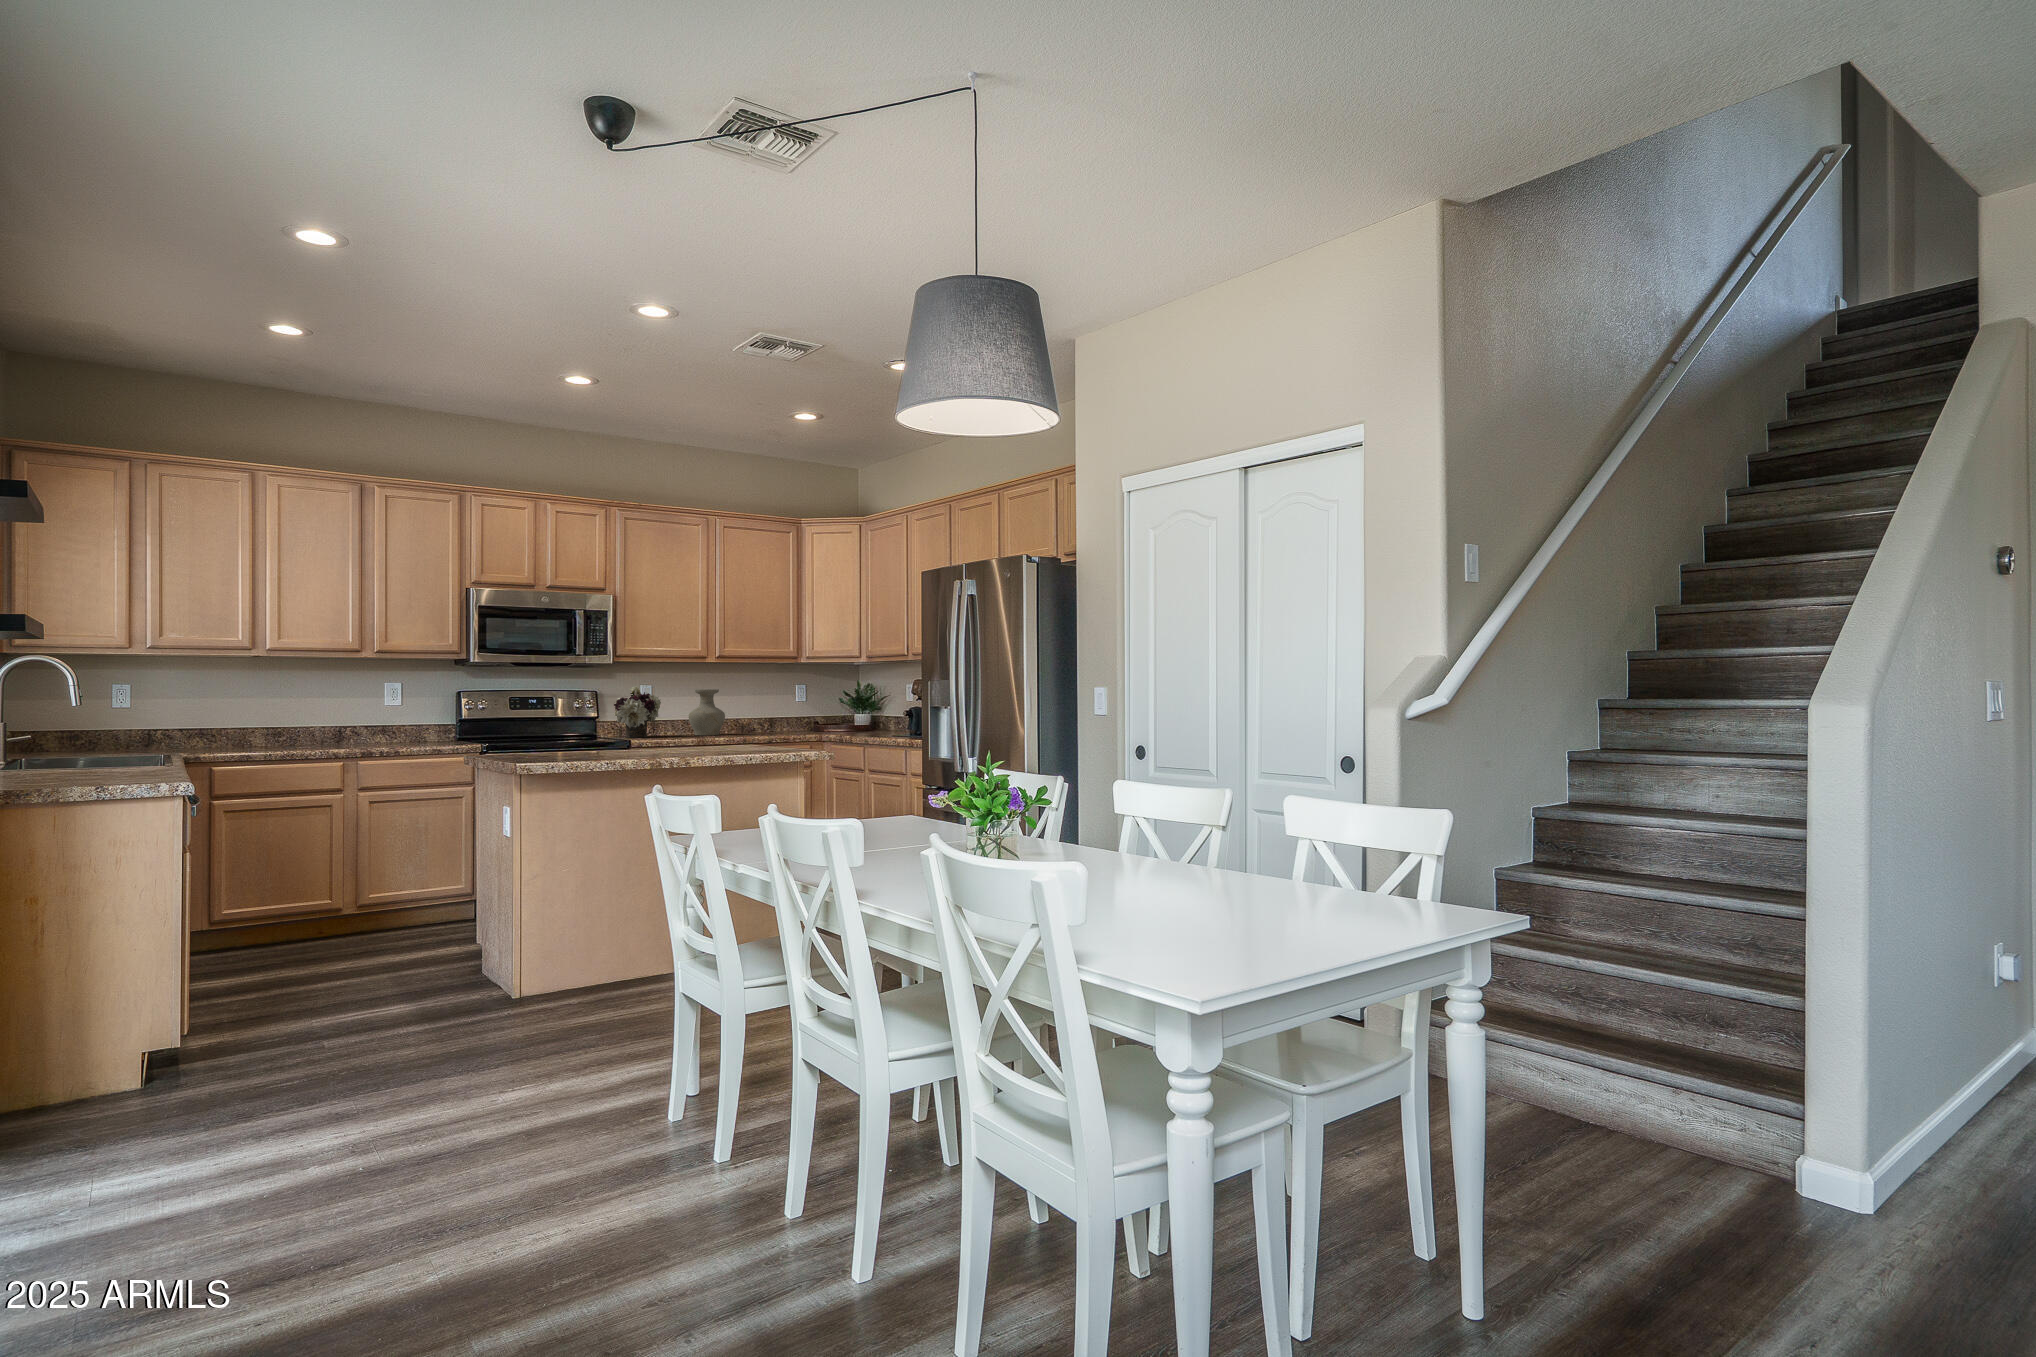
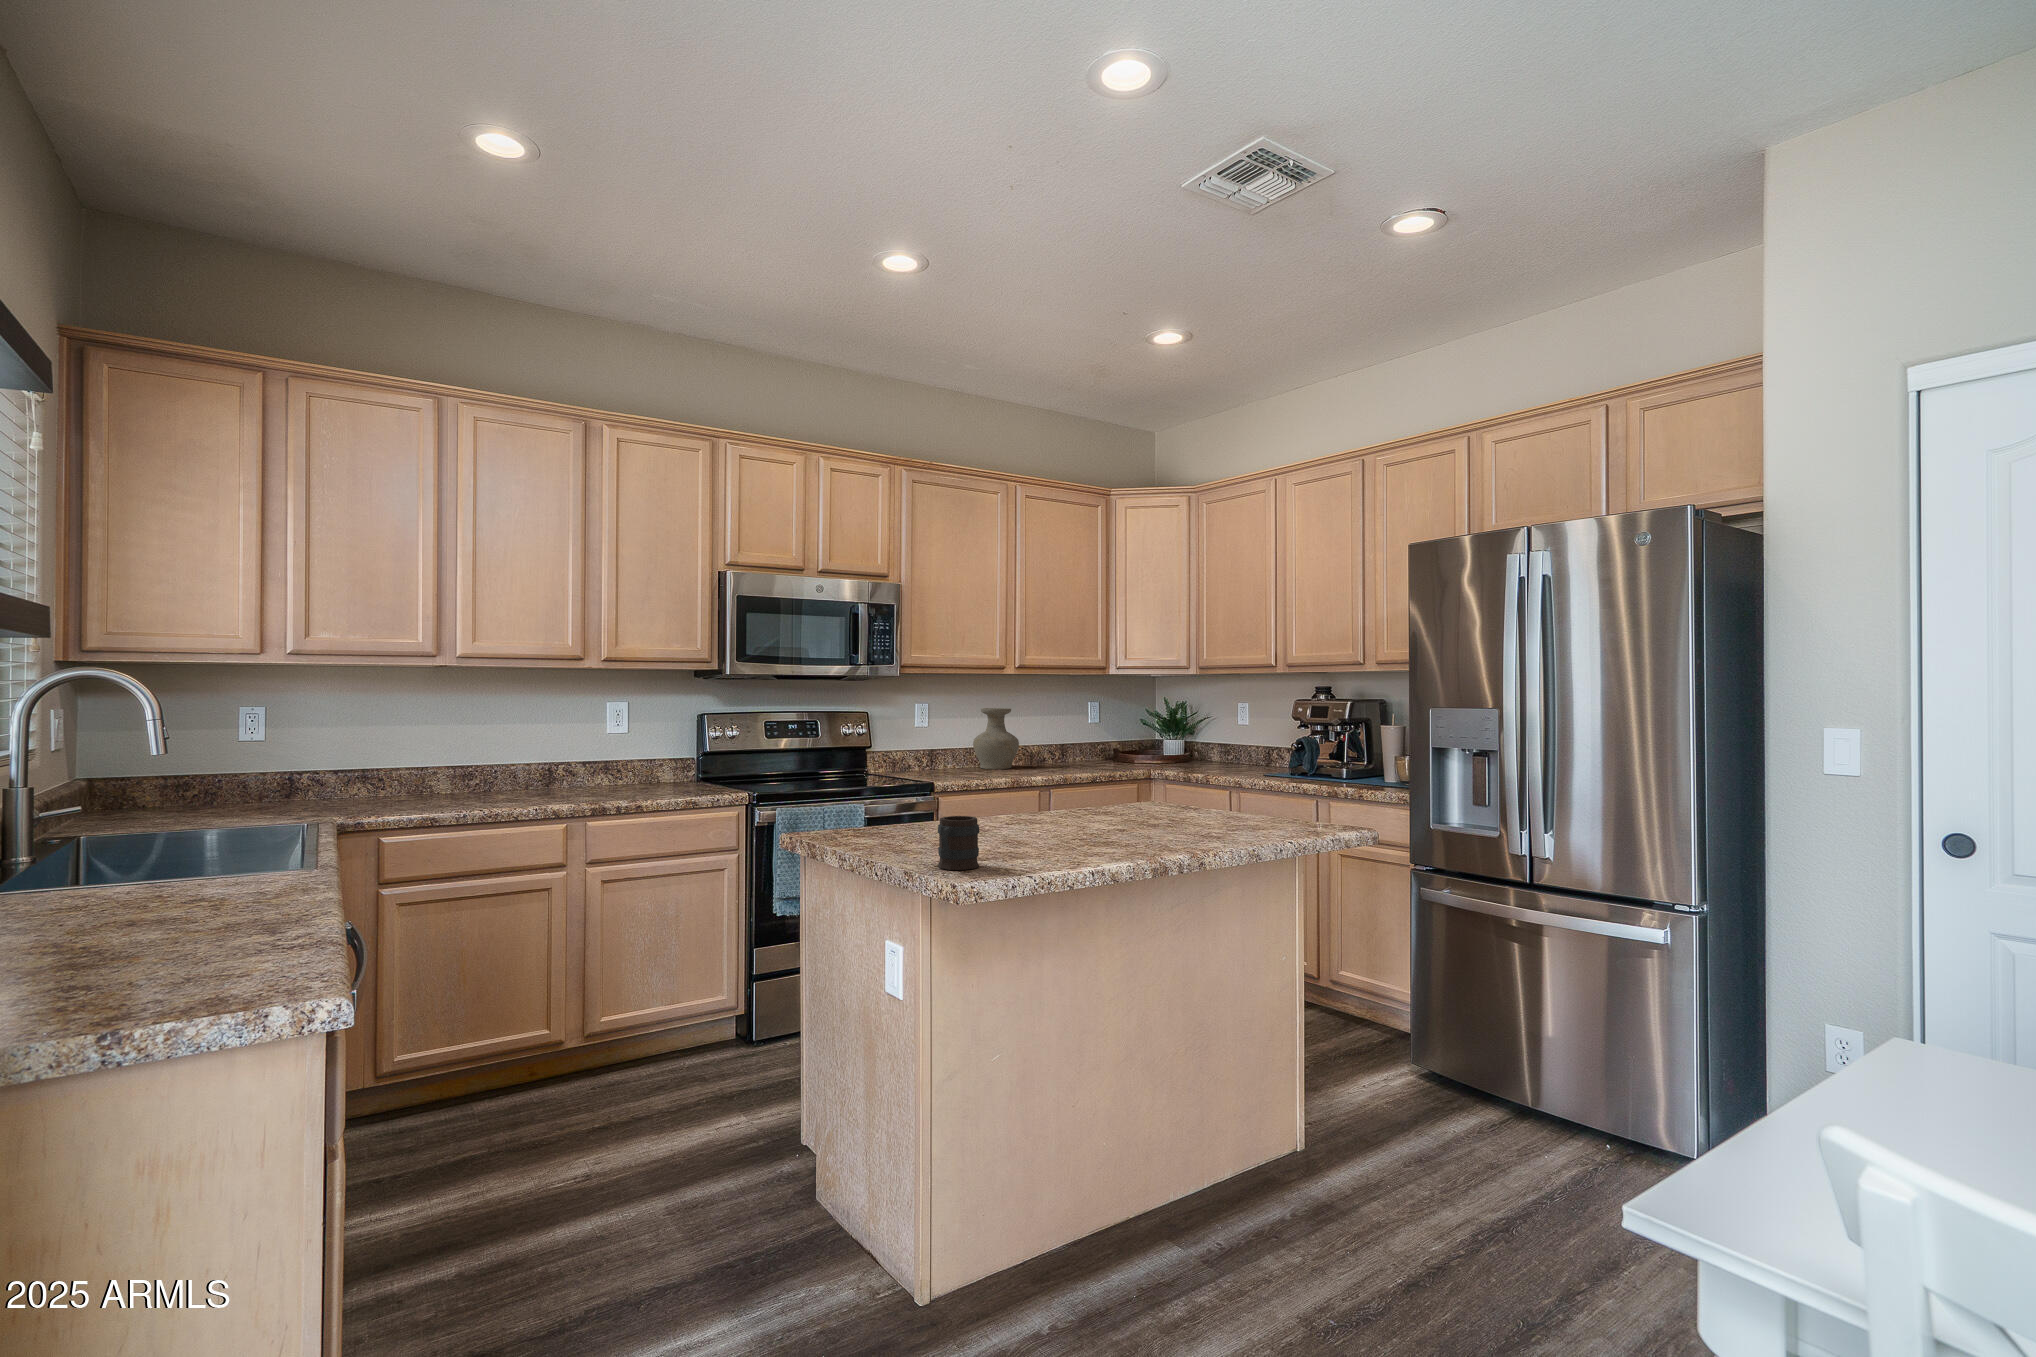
flower arrangement: present [614,686,661,737] -> none [882,704,946,773]
mug: none [525,733,553,762] -> present [938,816,979,870]

